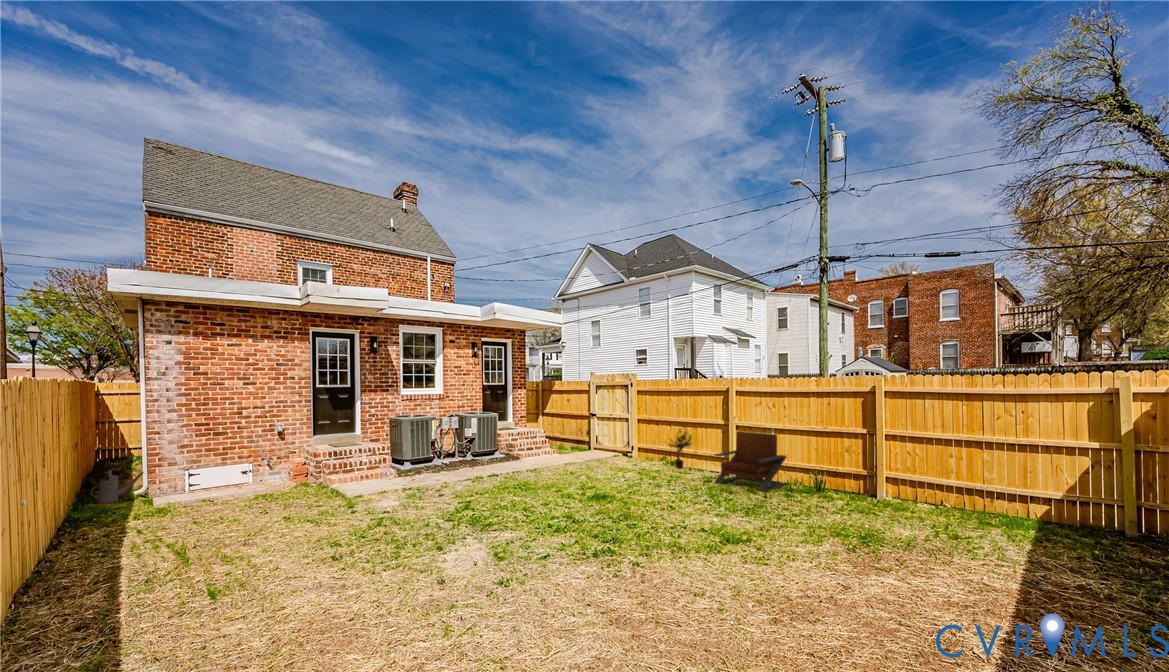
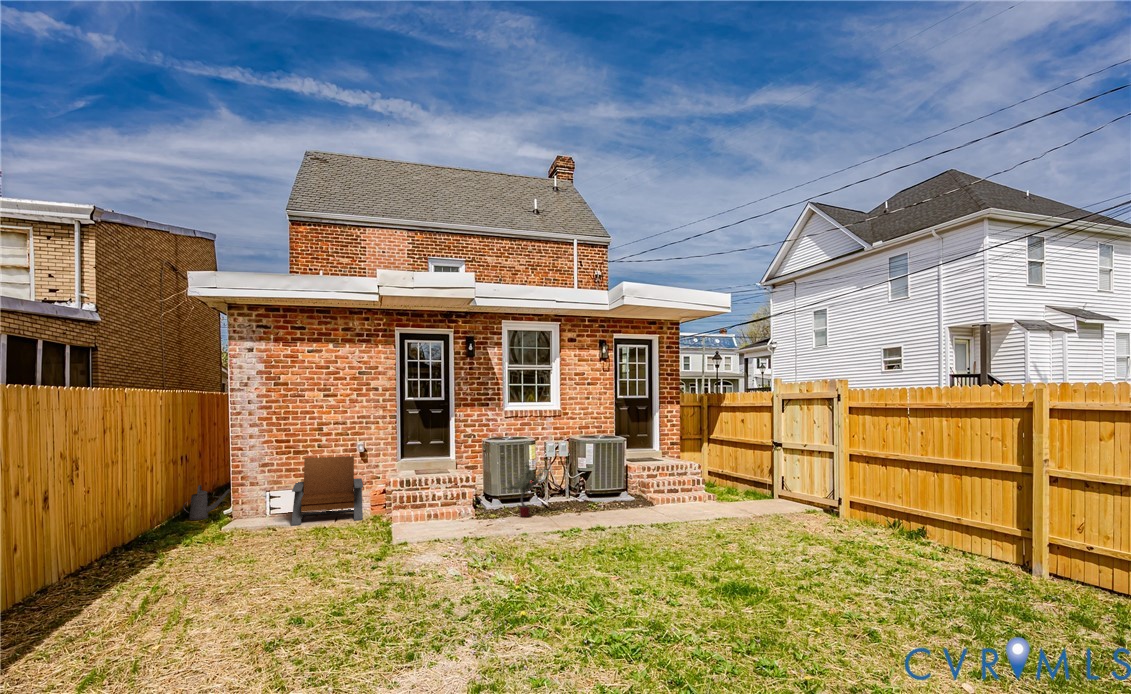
potted tree: present [668,429,692,468] -> present [504,462,545,517]
lounge chair: present [715,431,786,491] -> present [291,456,363,526]

